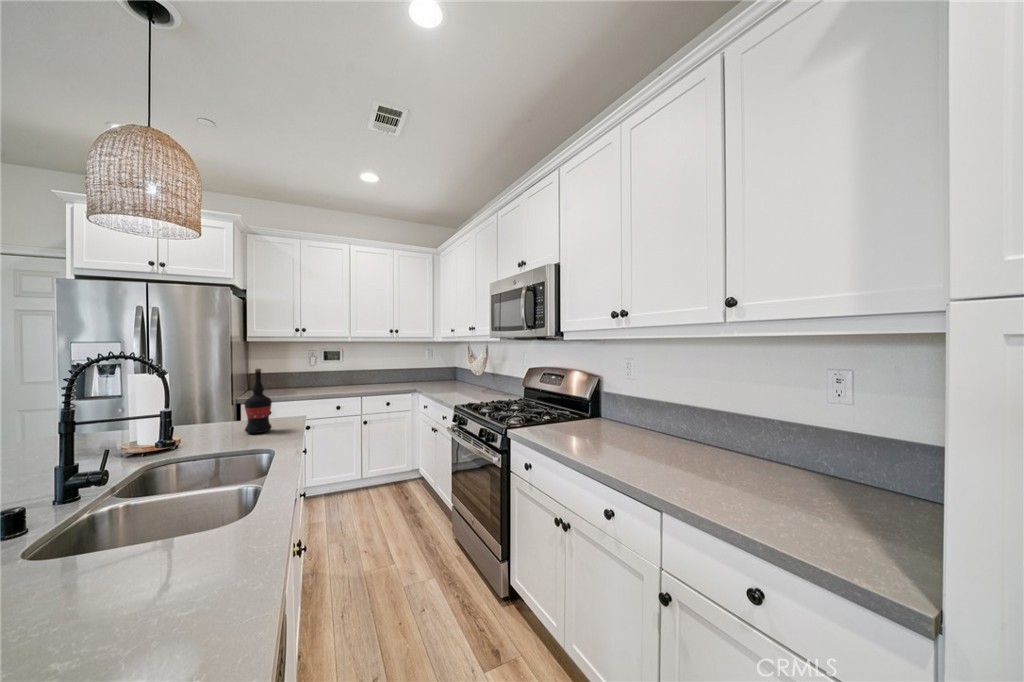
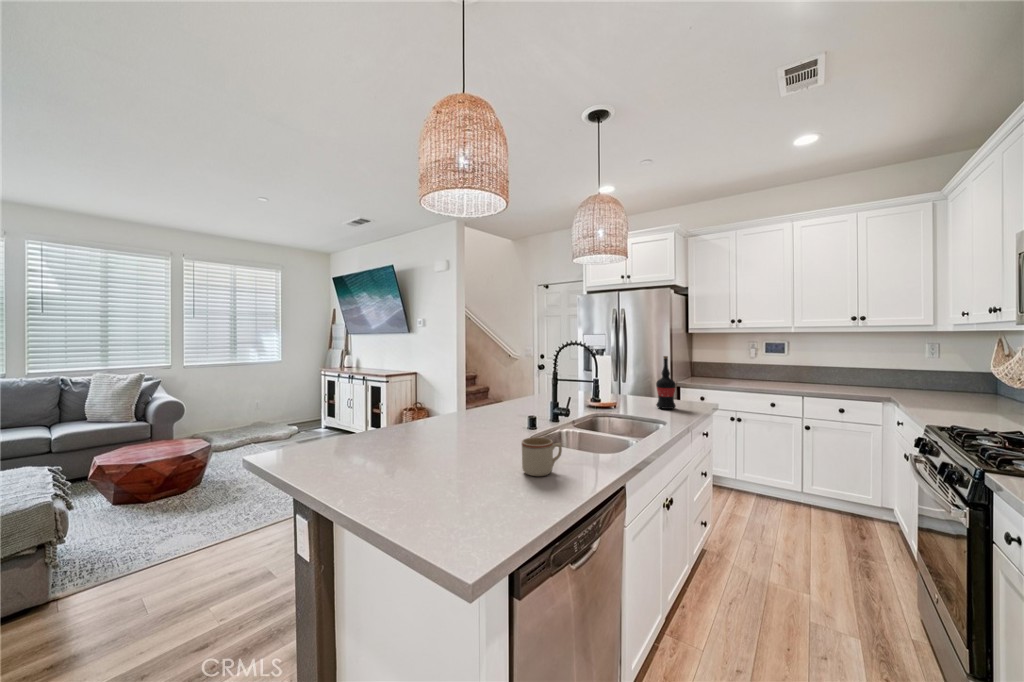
mug: none [73,535,179,634] -> present [522,437,562,476]

